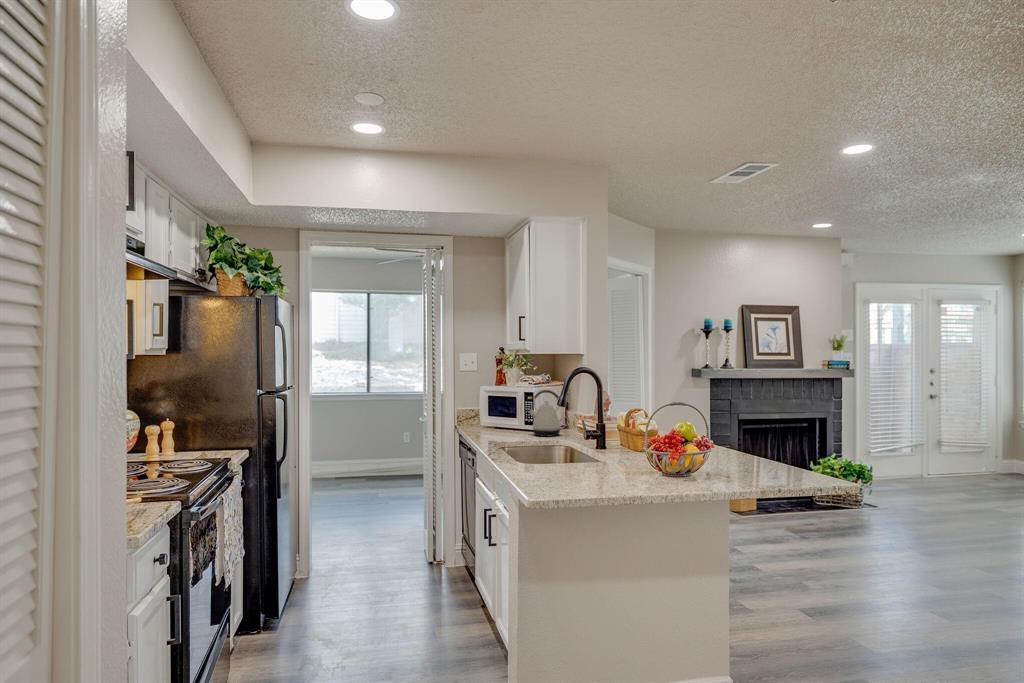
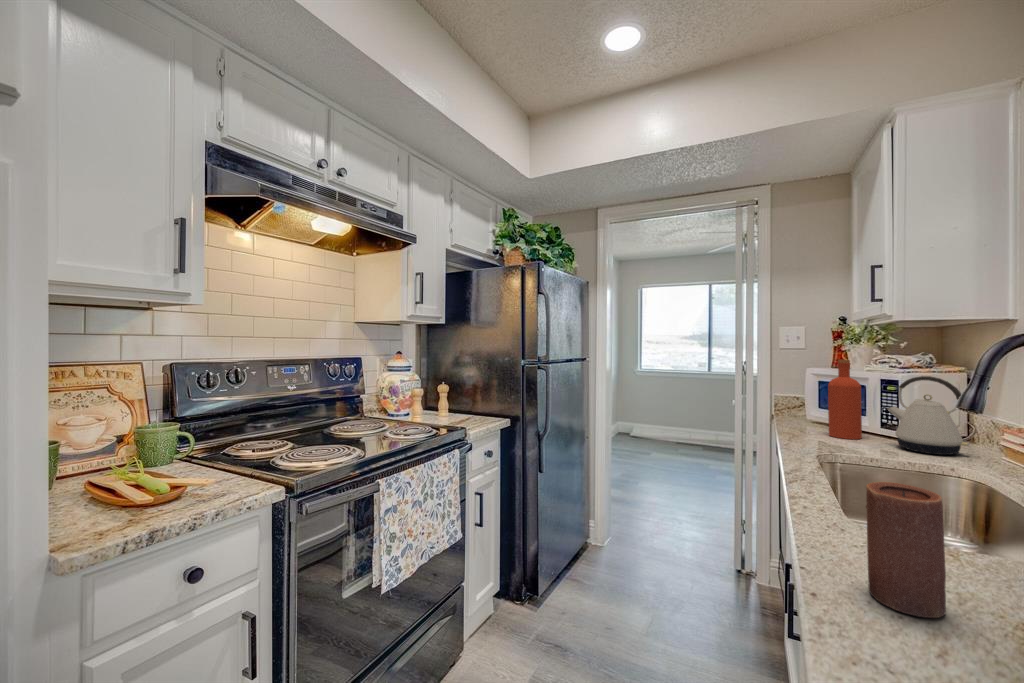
bottle: none [498,381,515,434] -> present [828,360,862,439]
candle: none [534,433,555,476] -> present [866,482,946,618]

